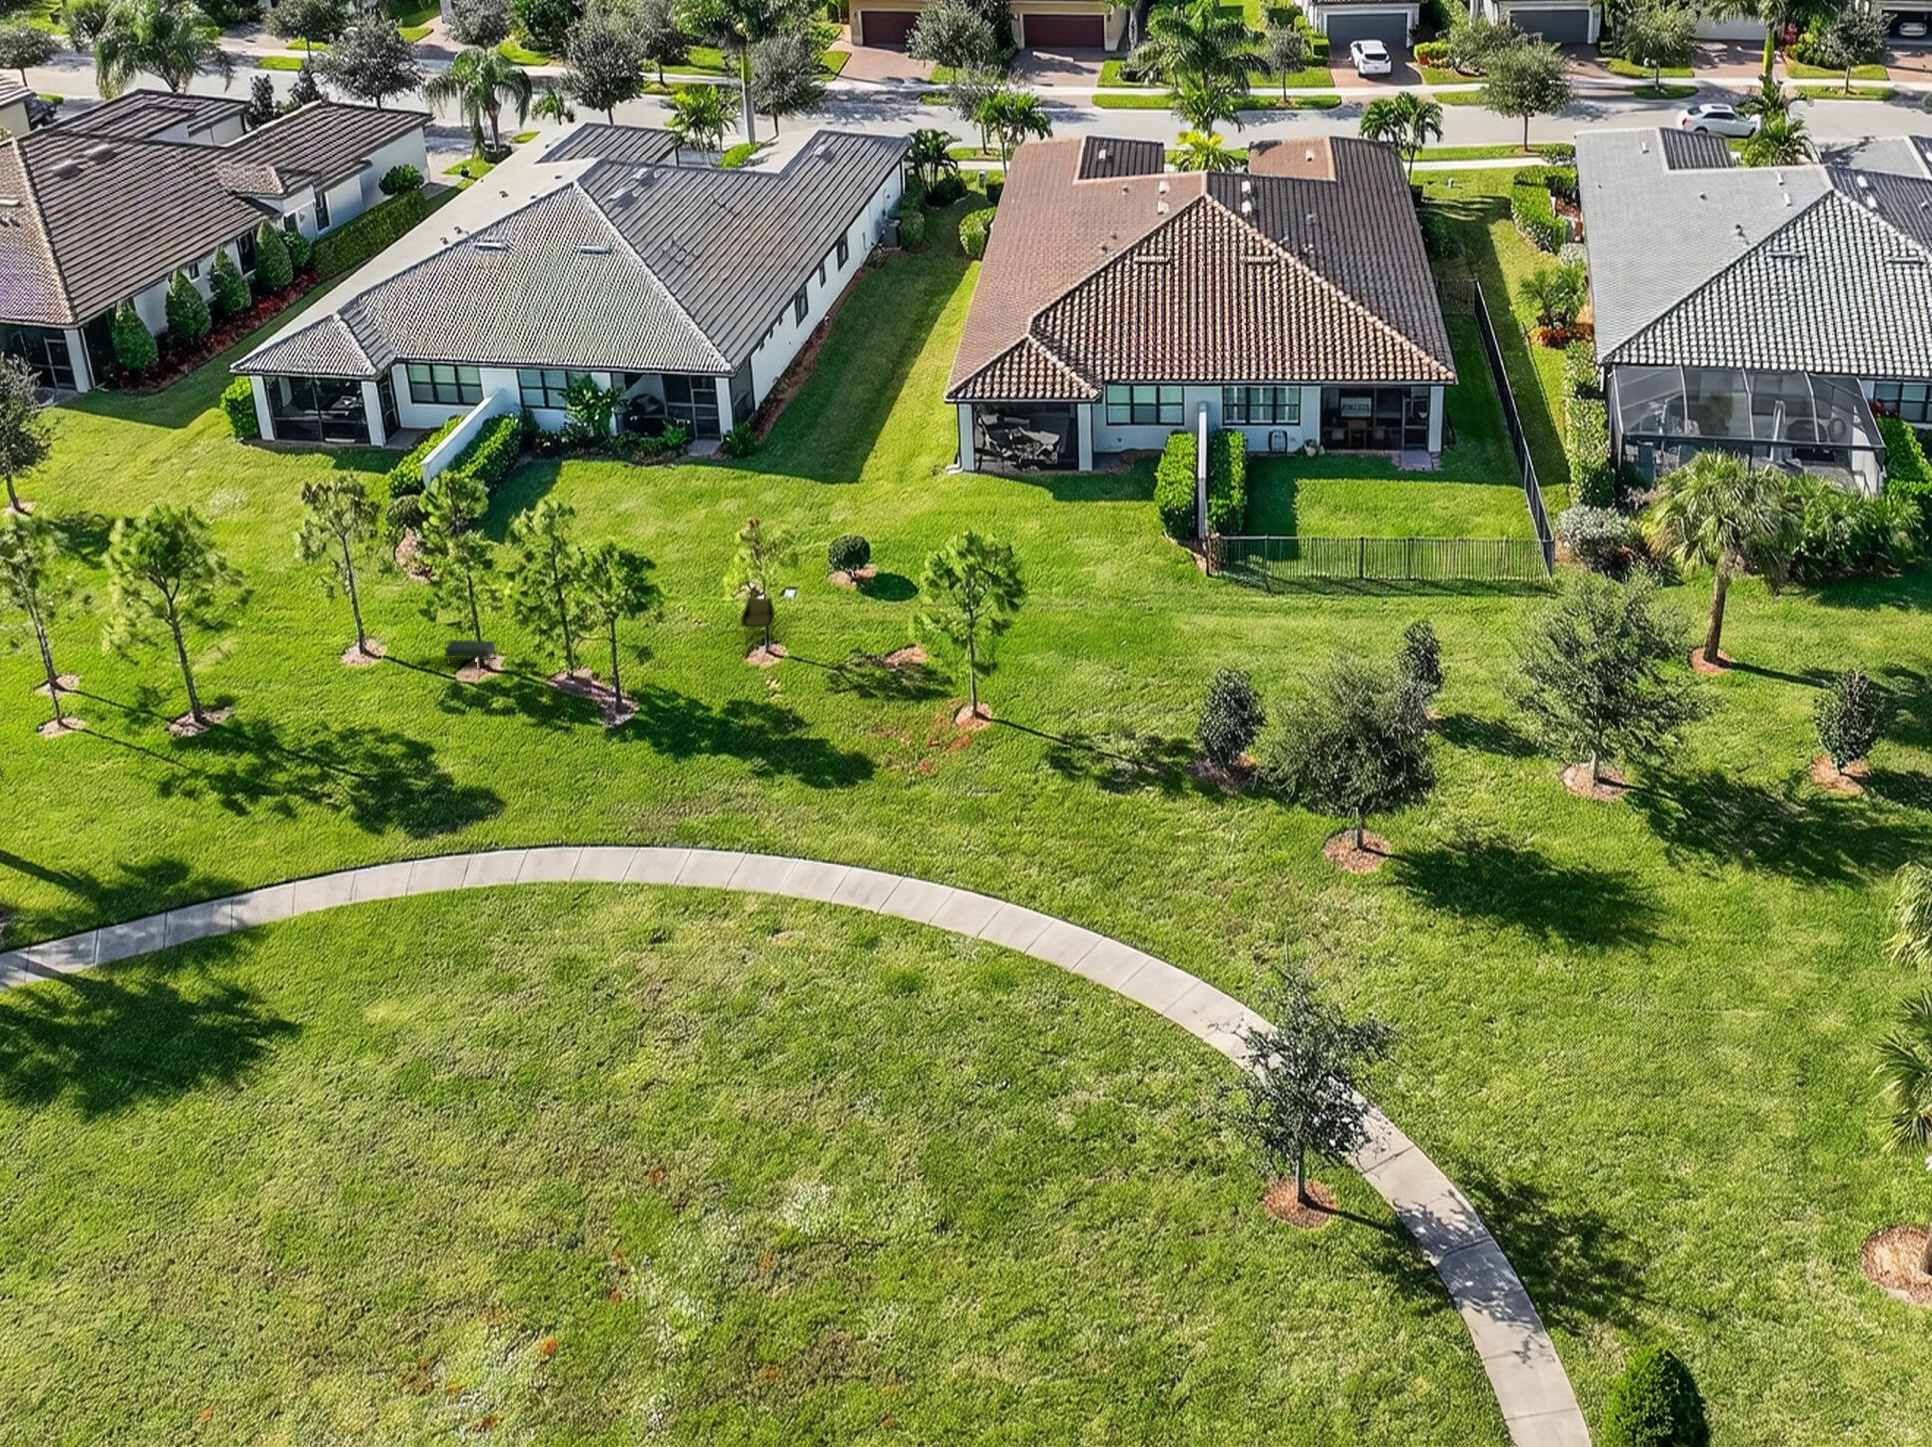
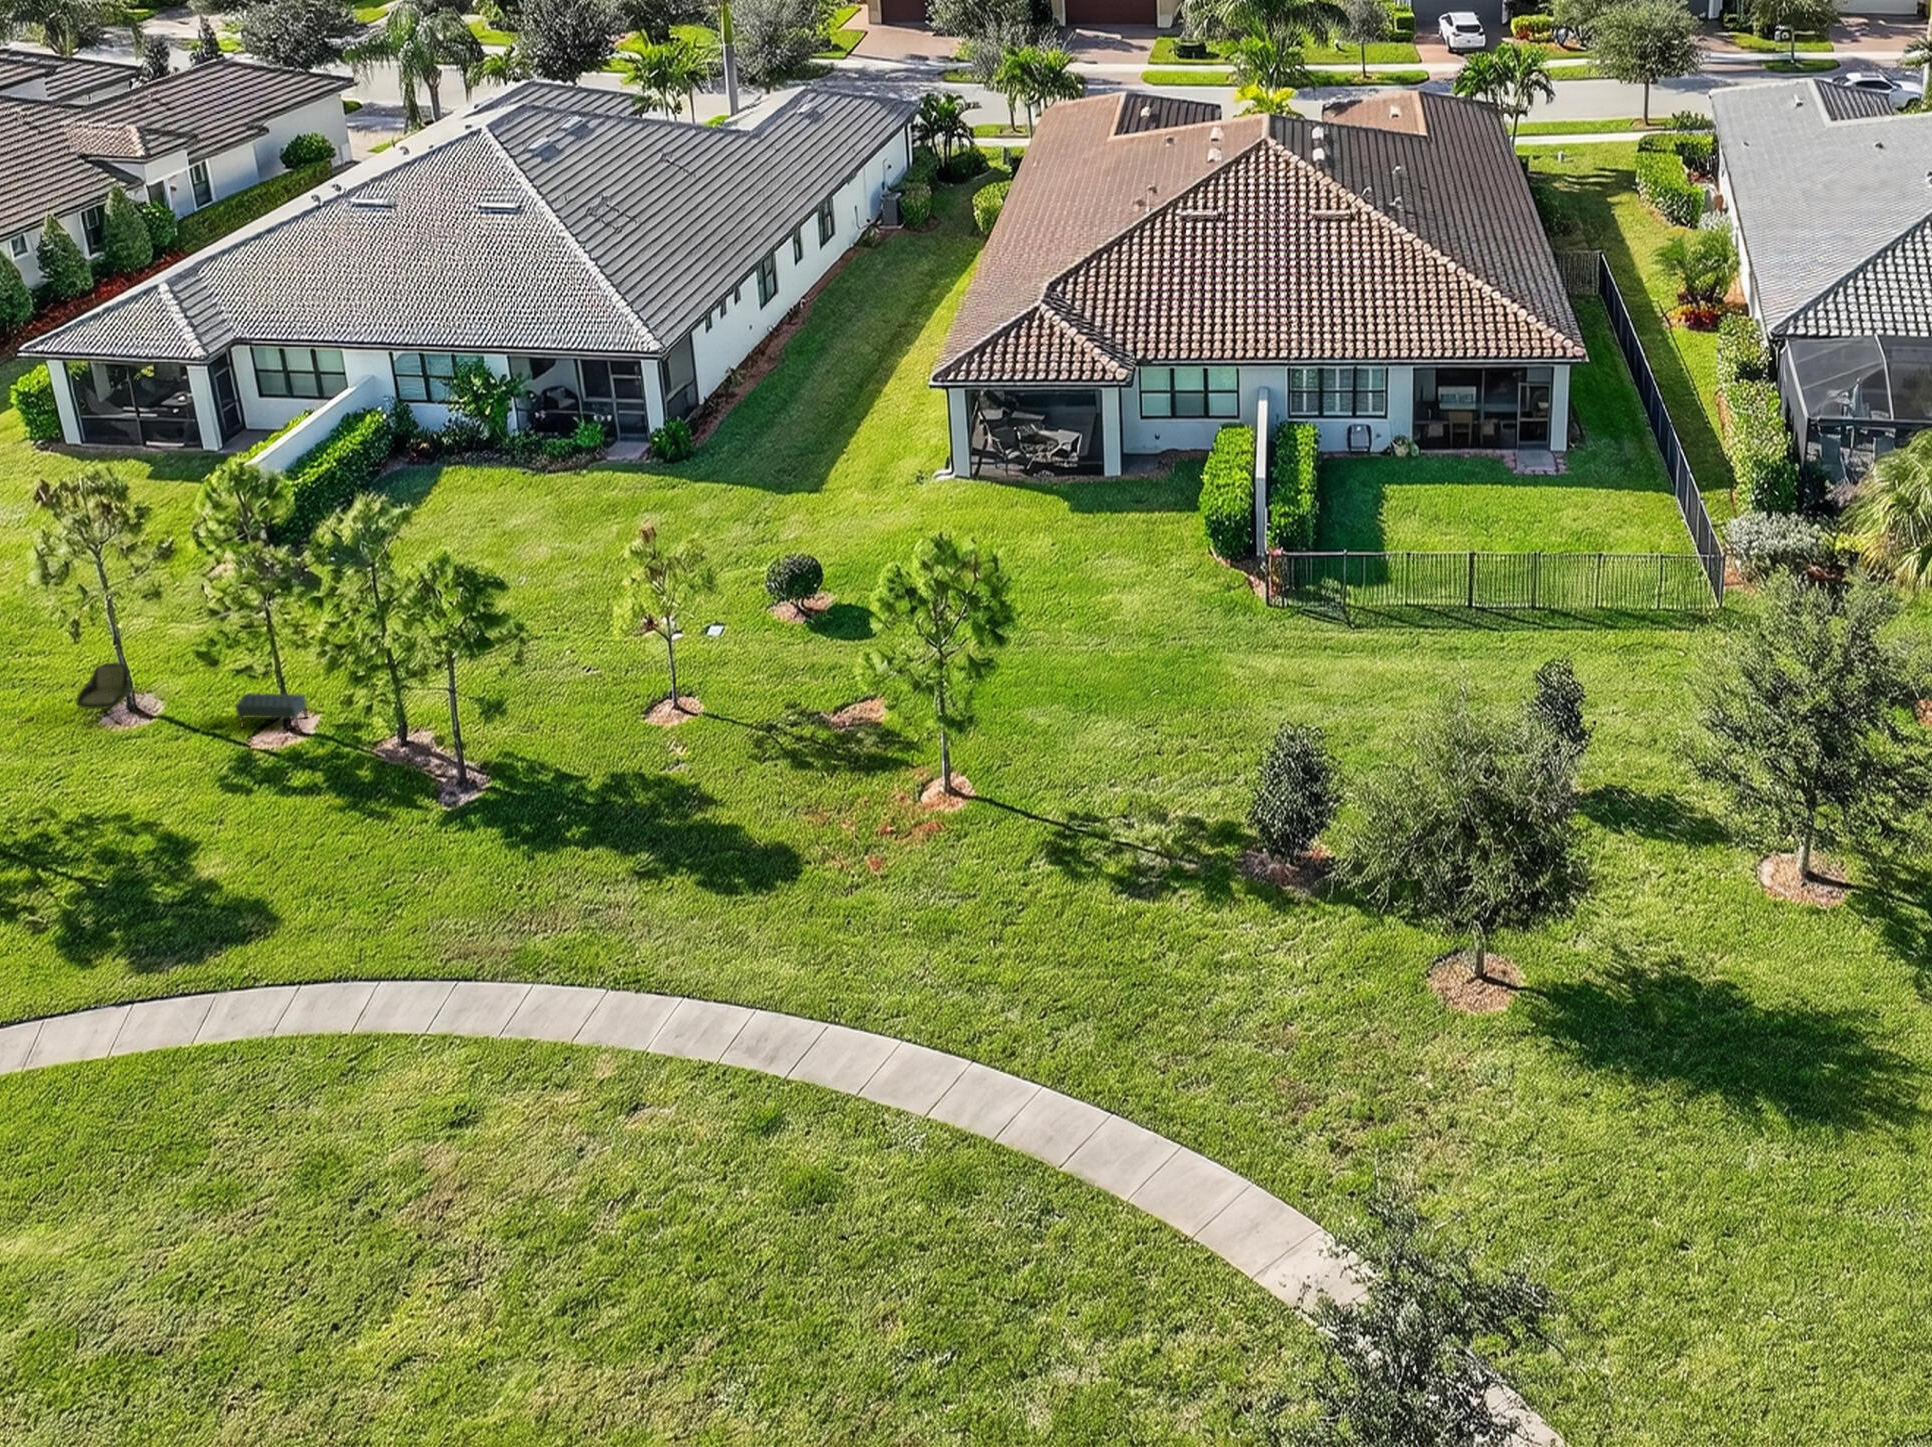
lounge chair: present [741,597,775,638] -> present [76,662,130,724]

